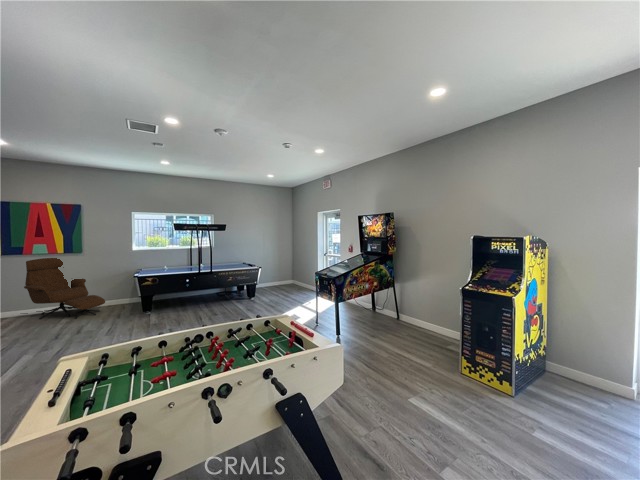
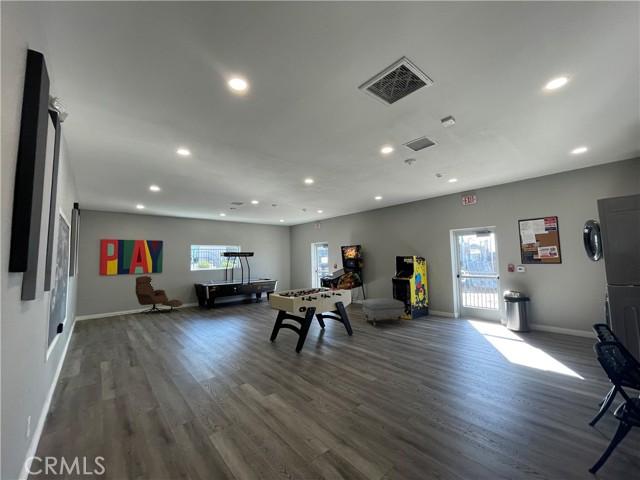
ottoman: none [388,337,506,424] -> present [362,298,405,326]

